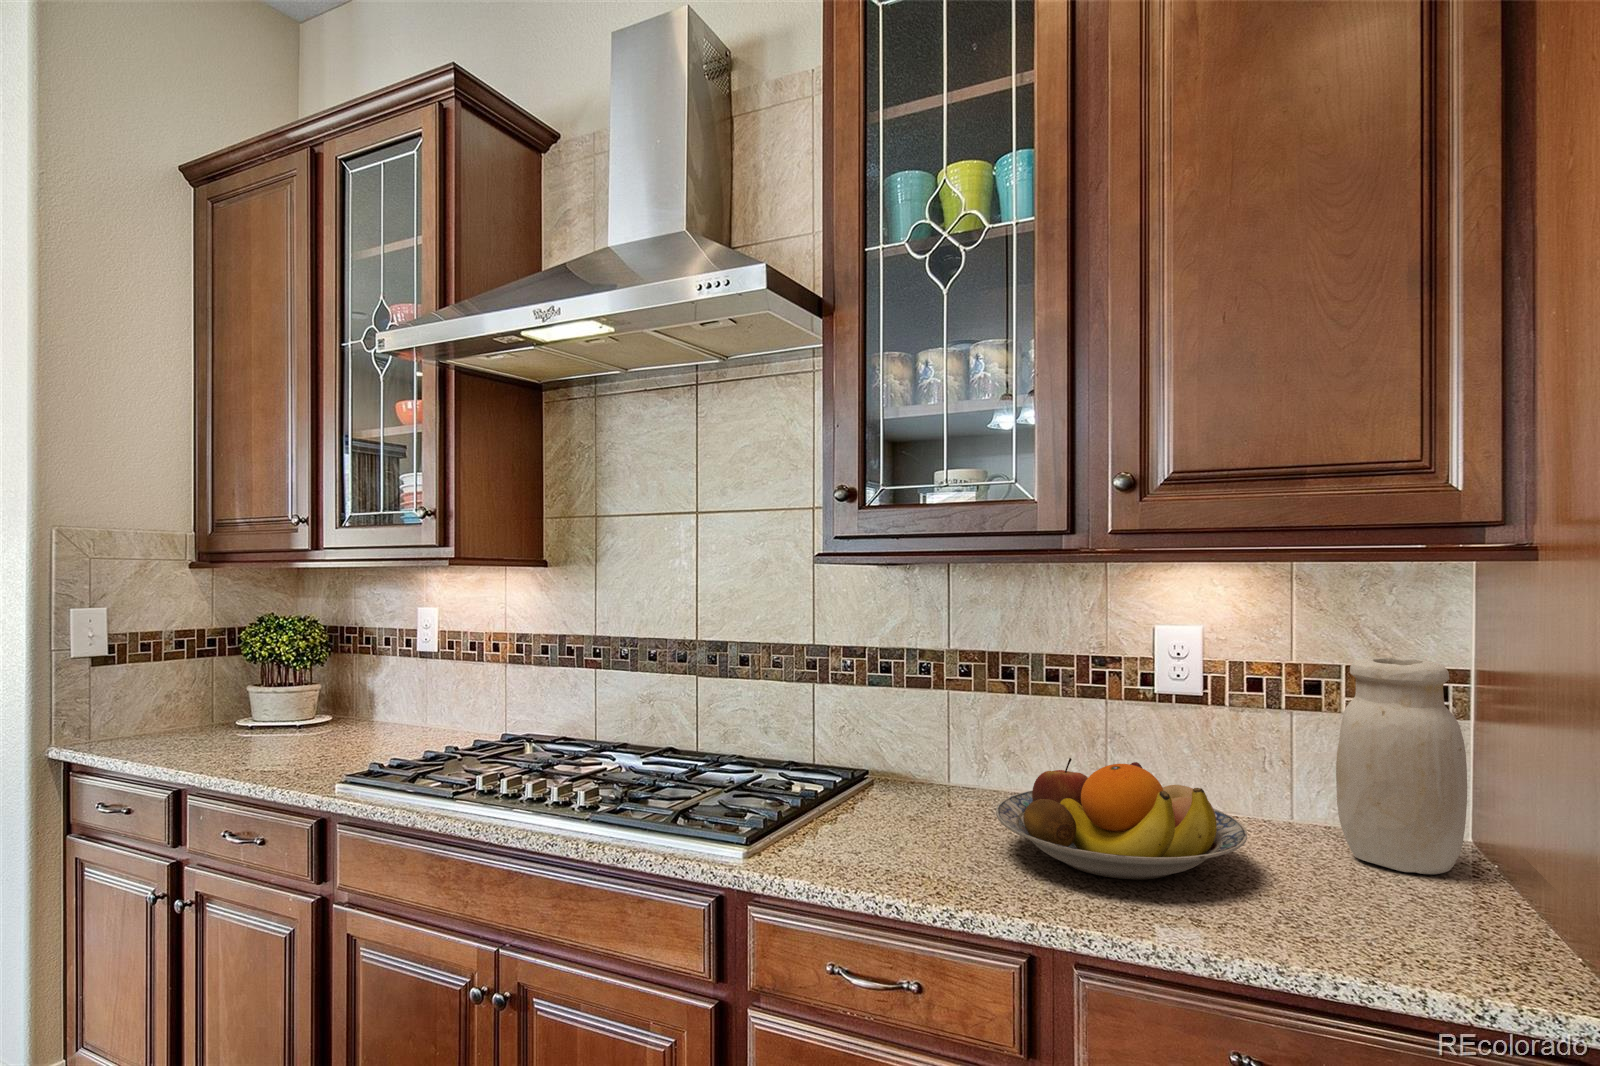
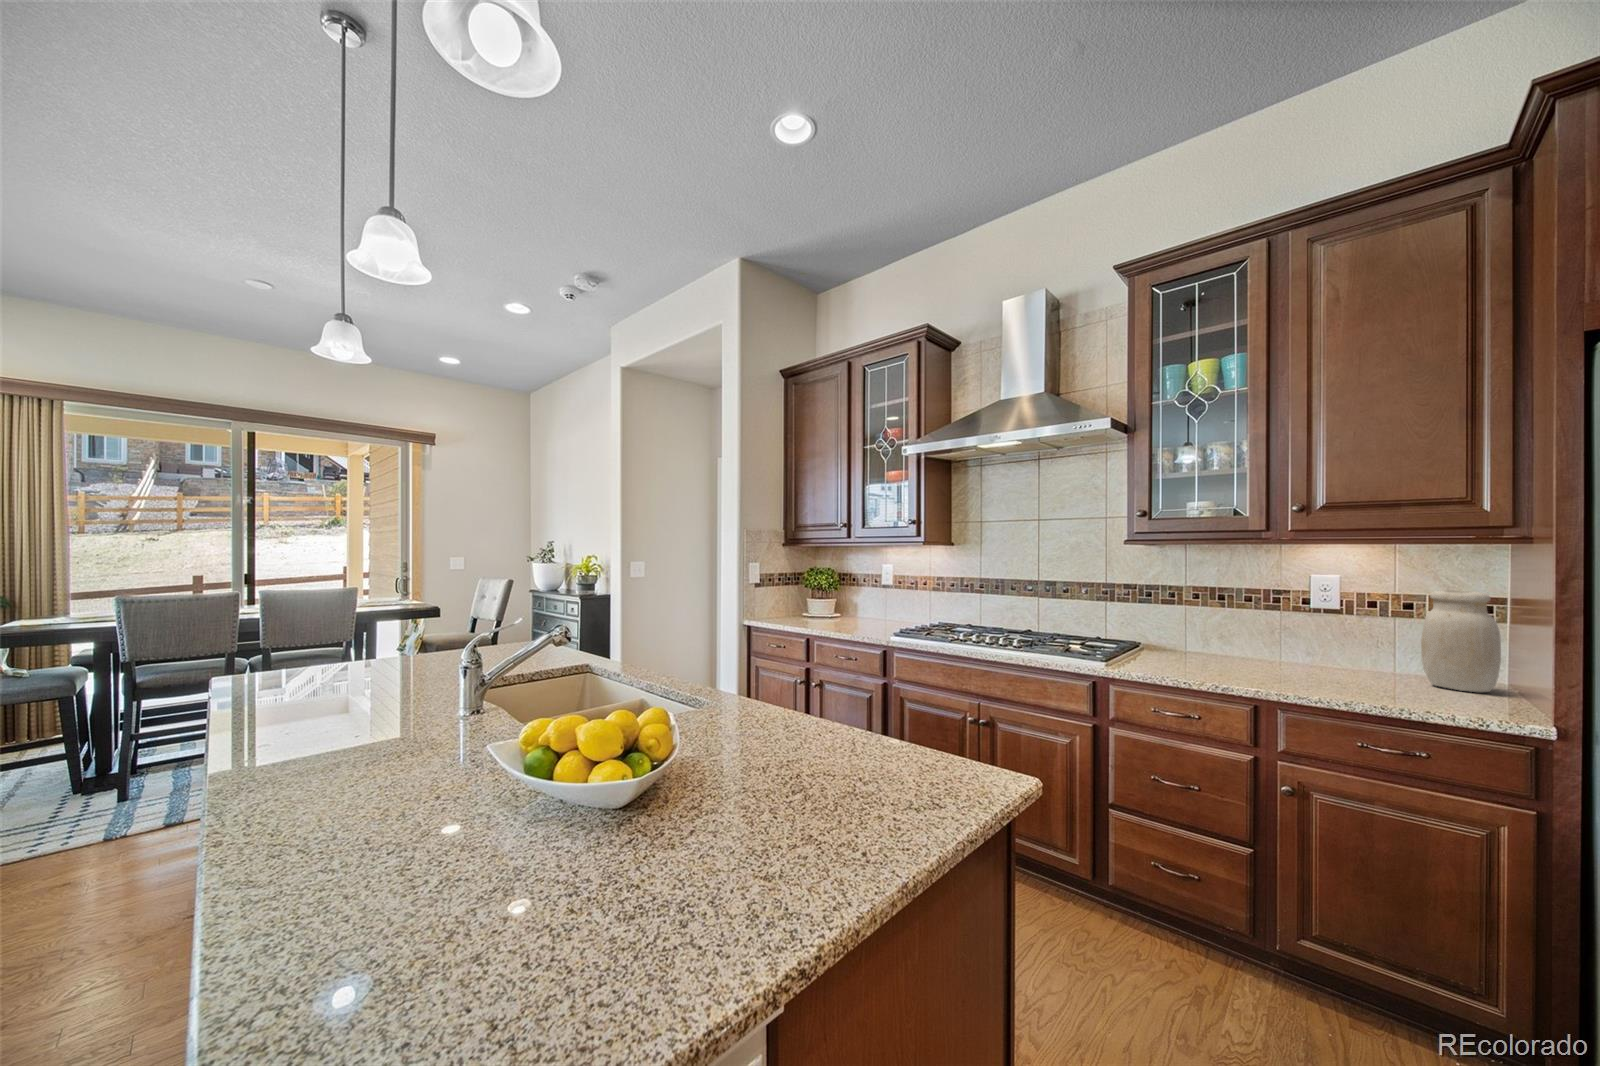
fruit bowl: present [996,758,1247,880] -> none [1227,633,1368,683]

